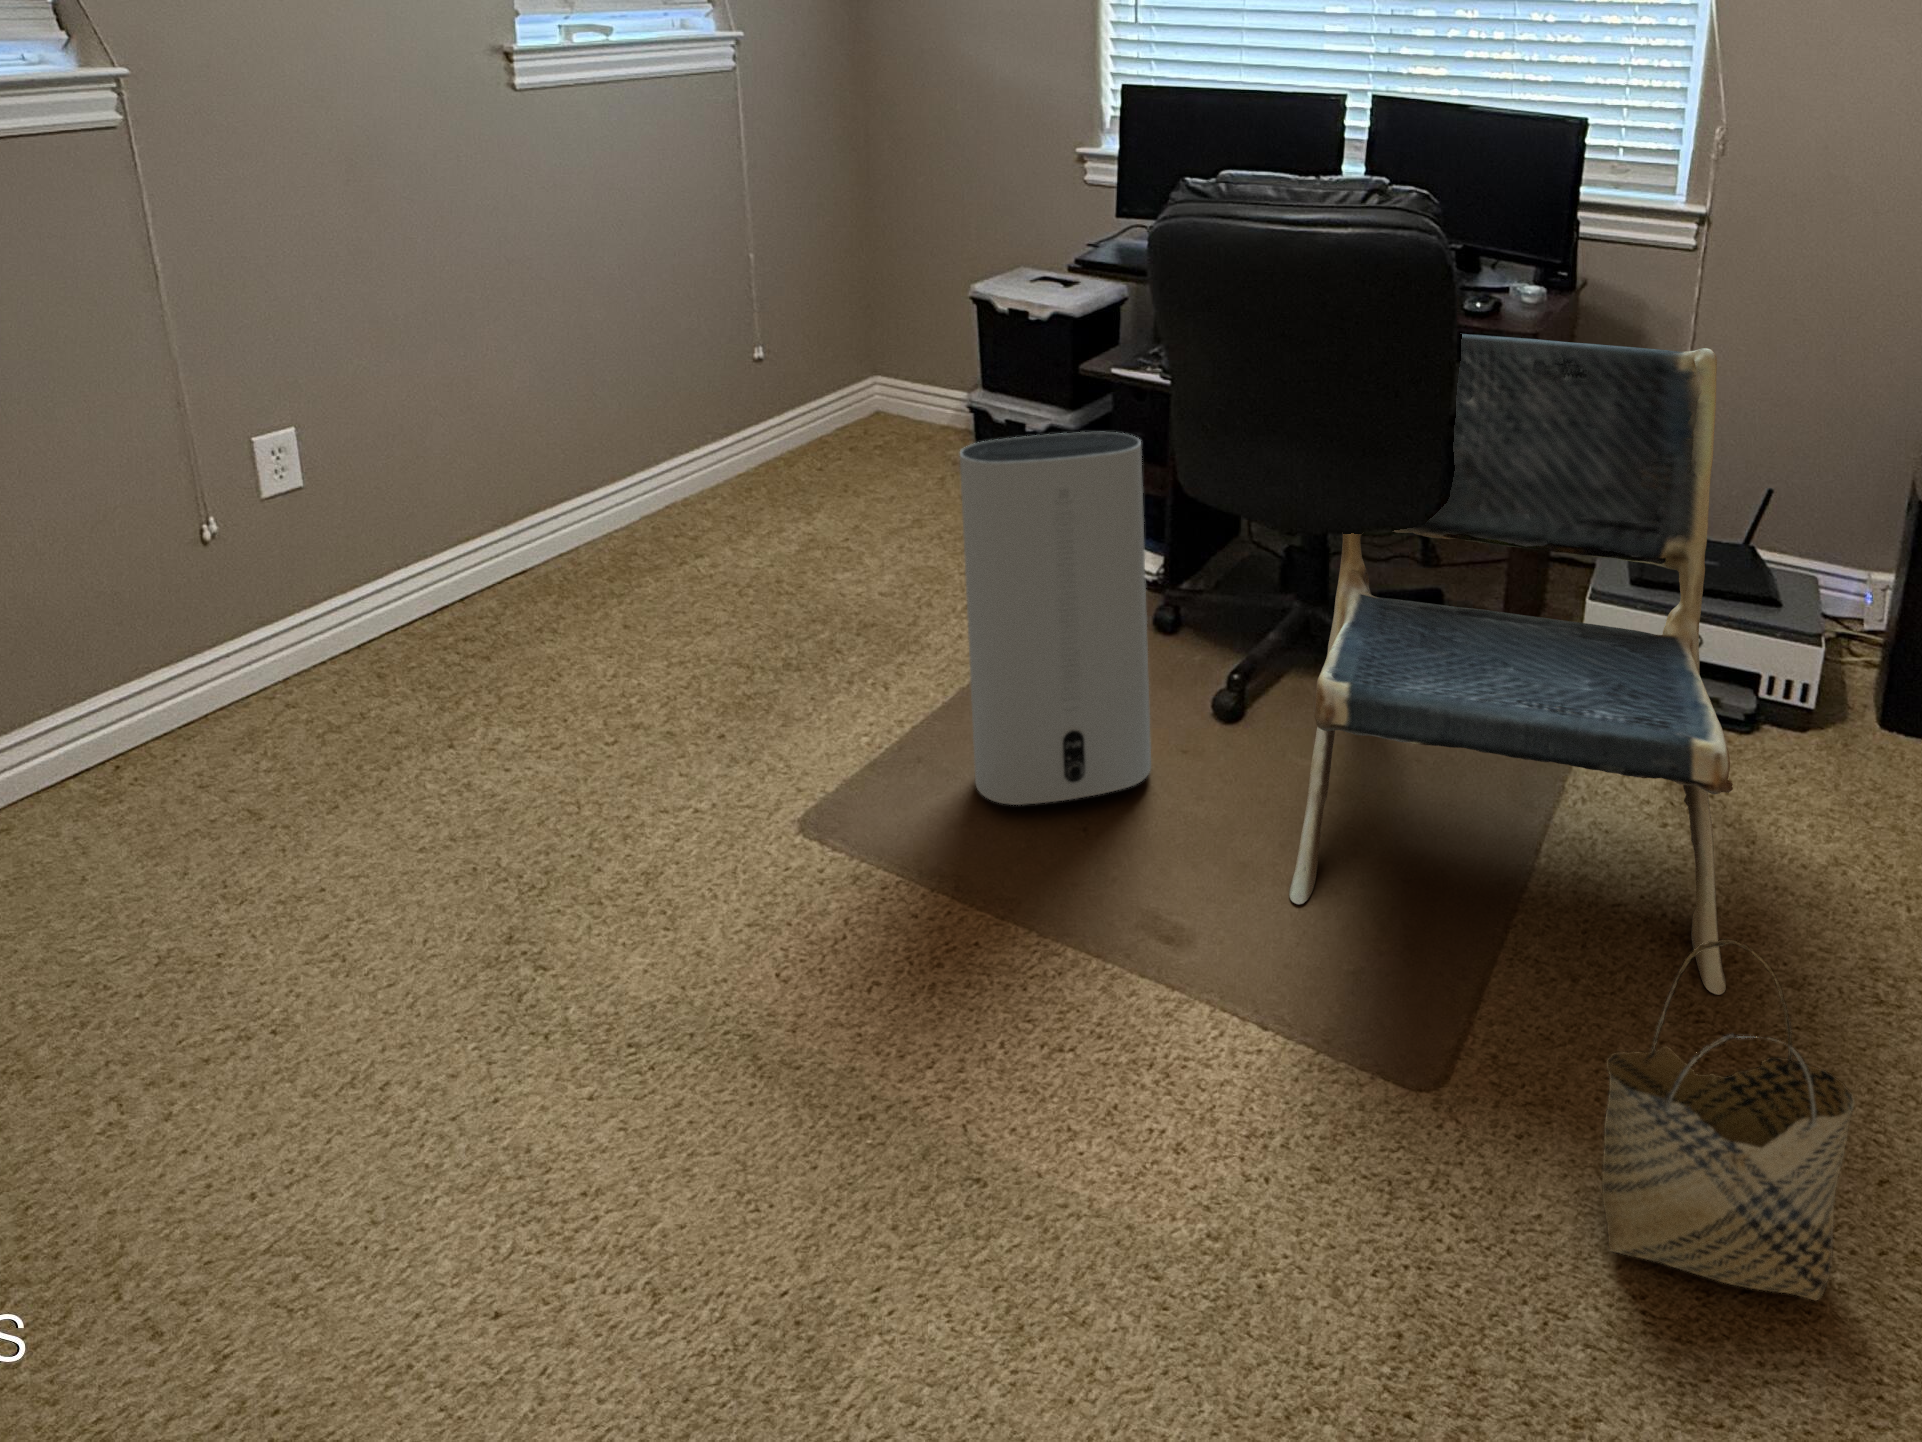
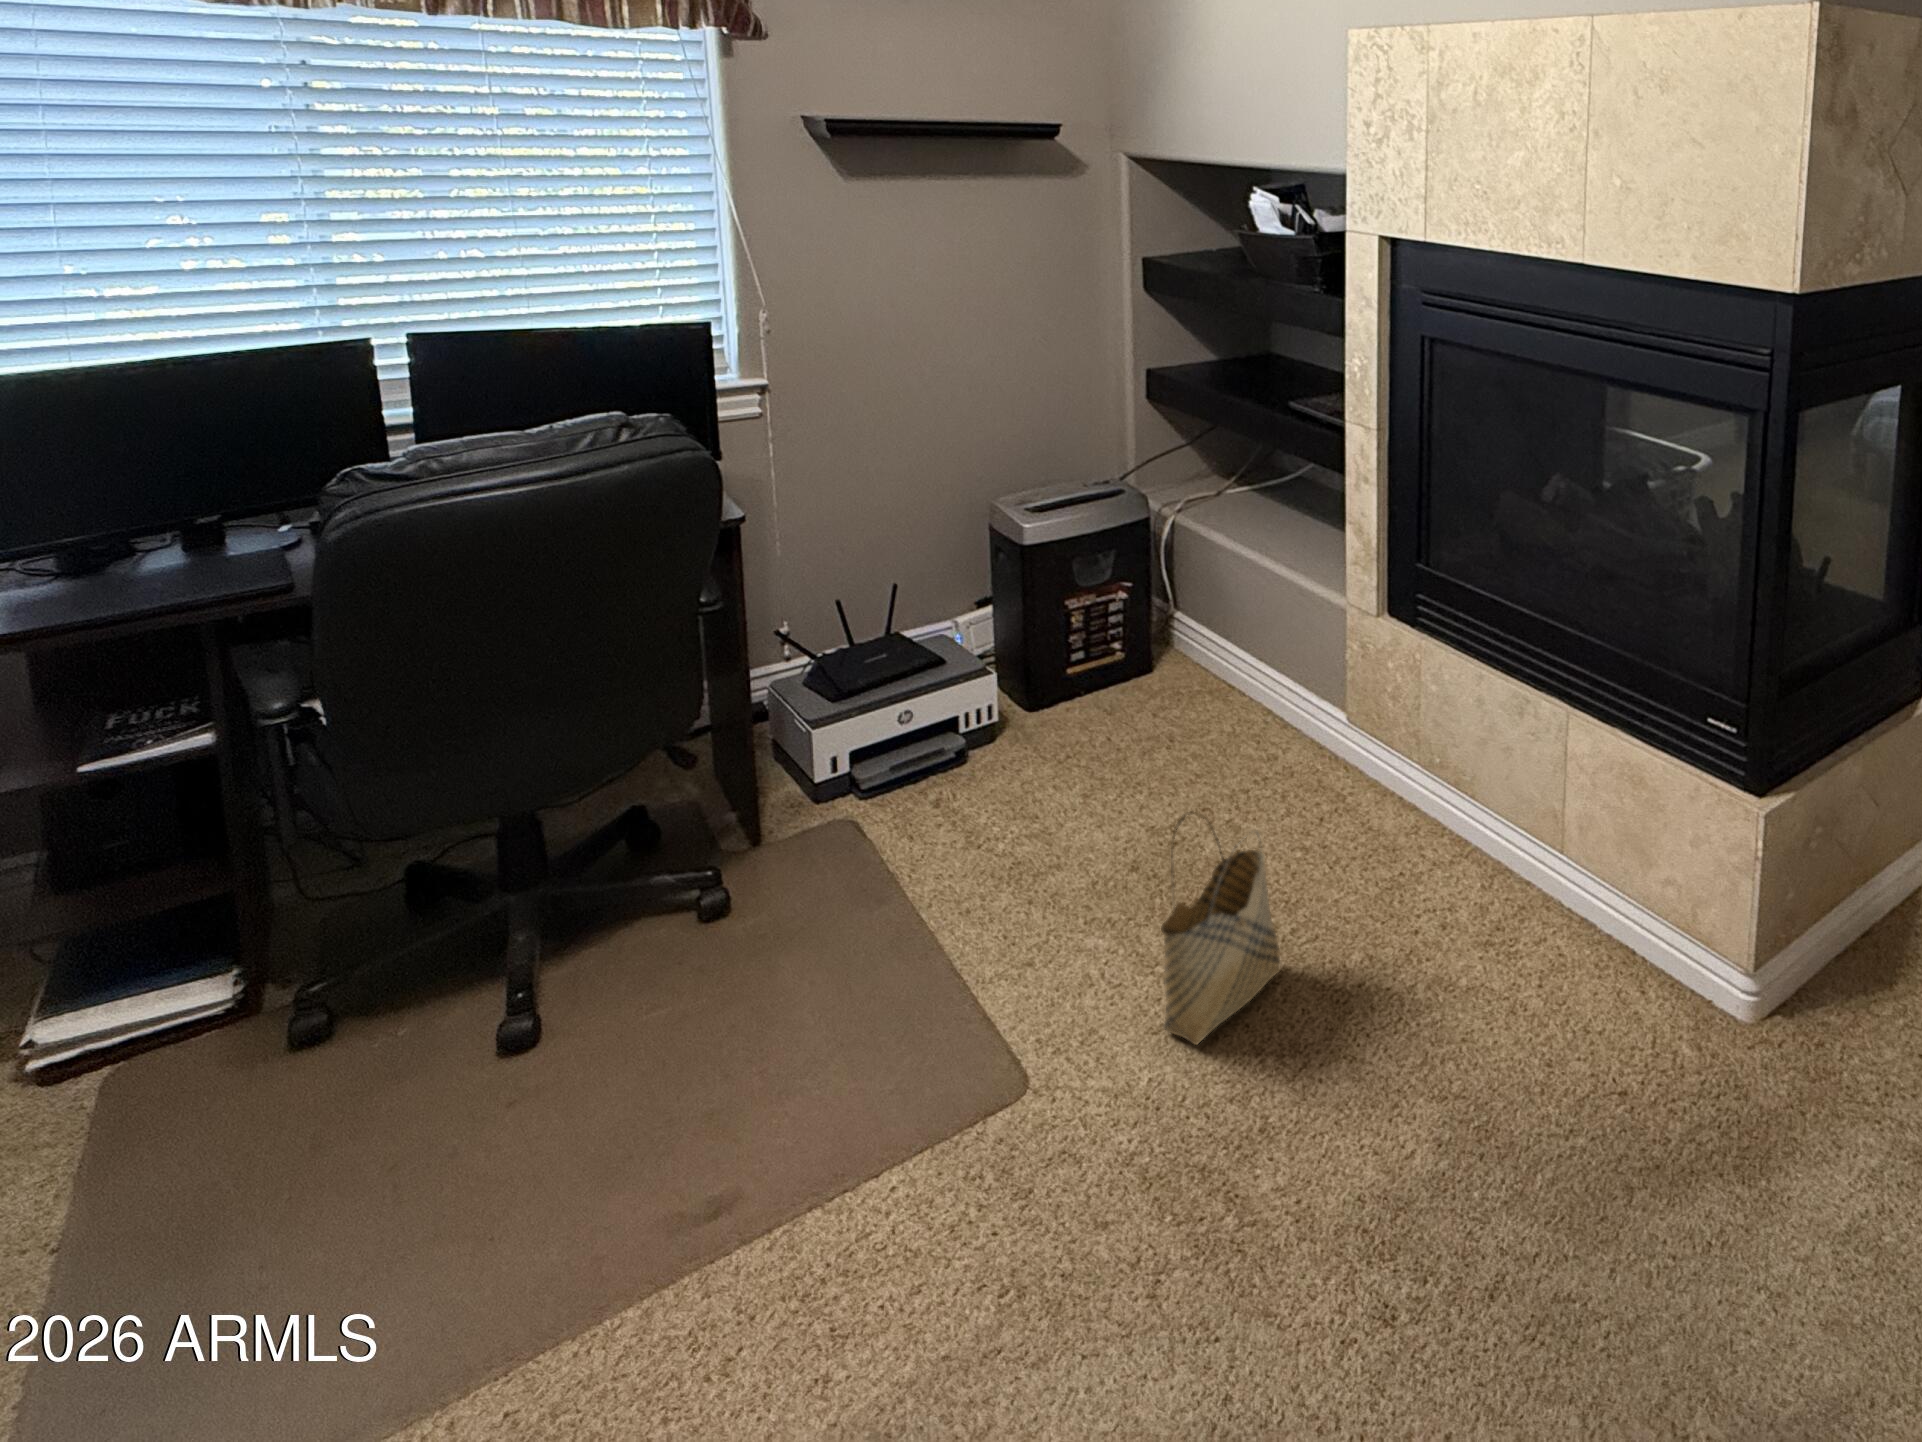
lounge chair: present [1289,334,1733,995] -> none [557,486,1108,1103]
air purifier: present [960,432,1151,805] -> none [81,791,510,1373]

